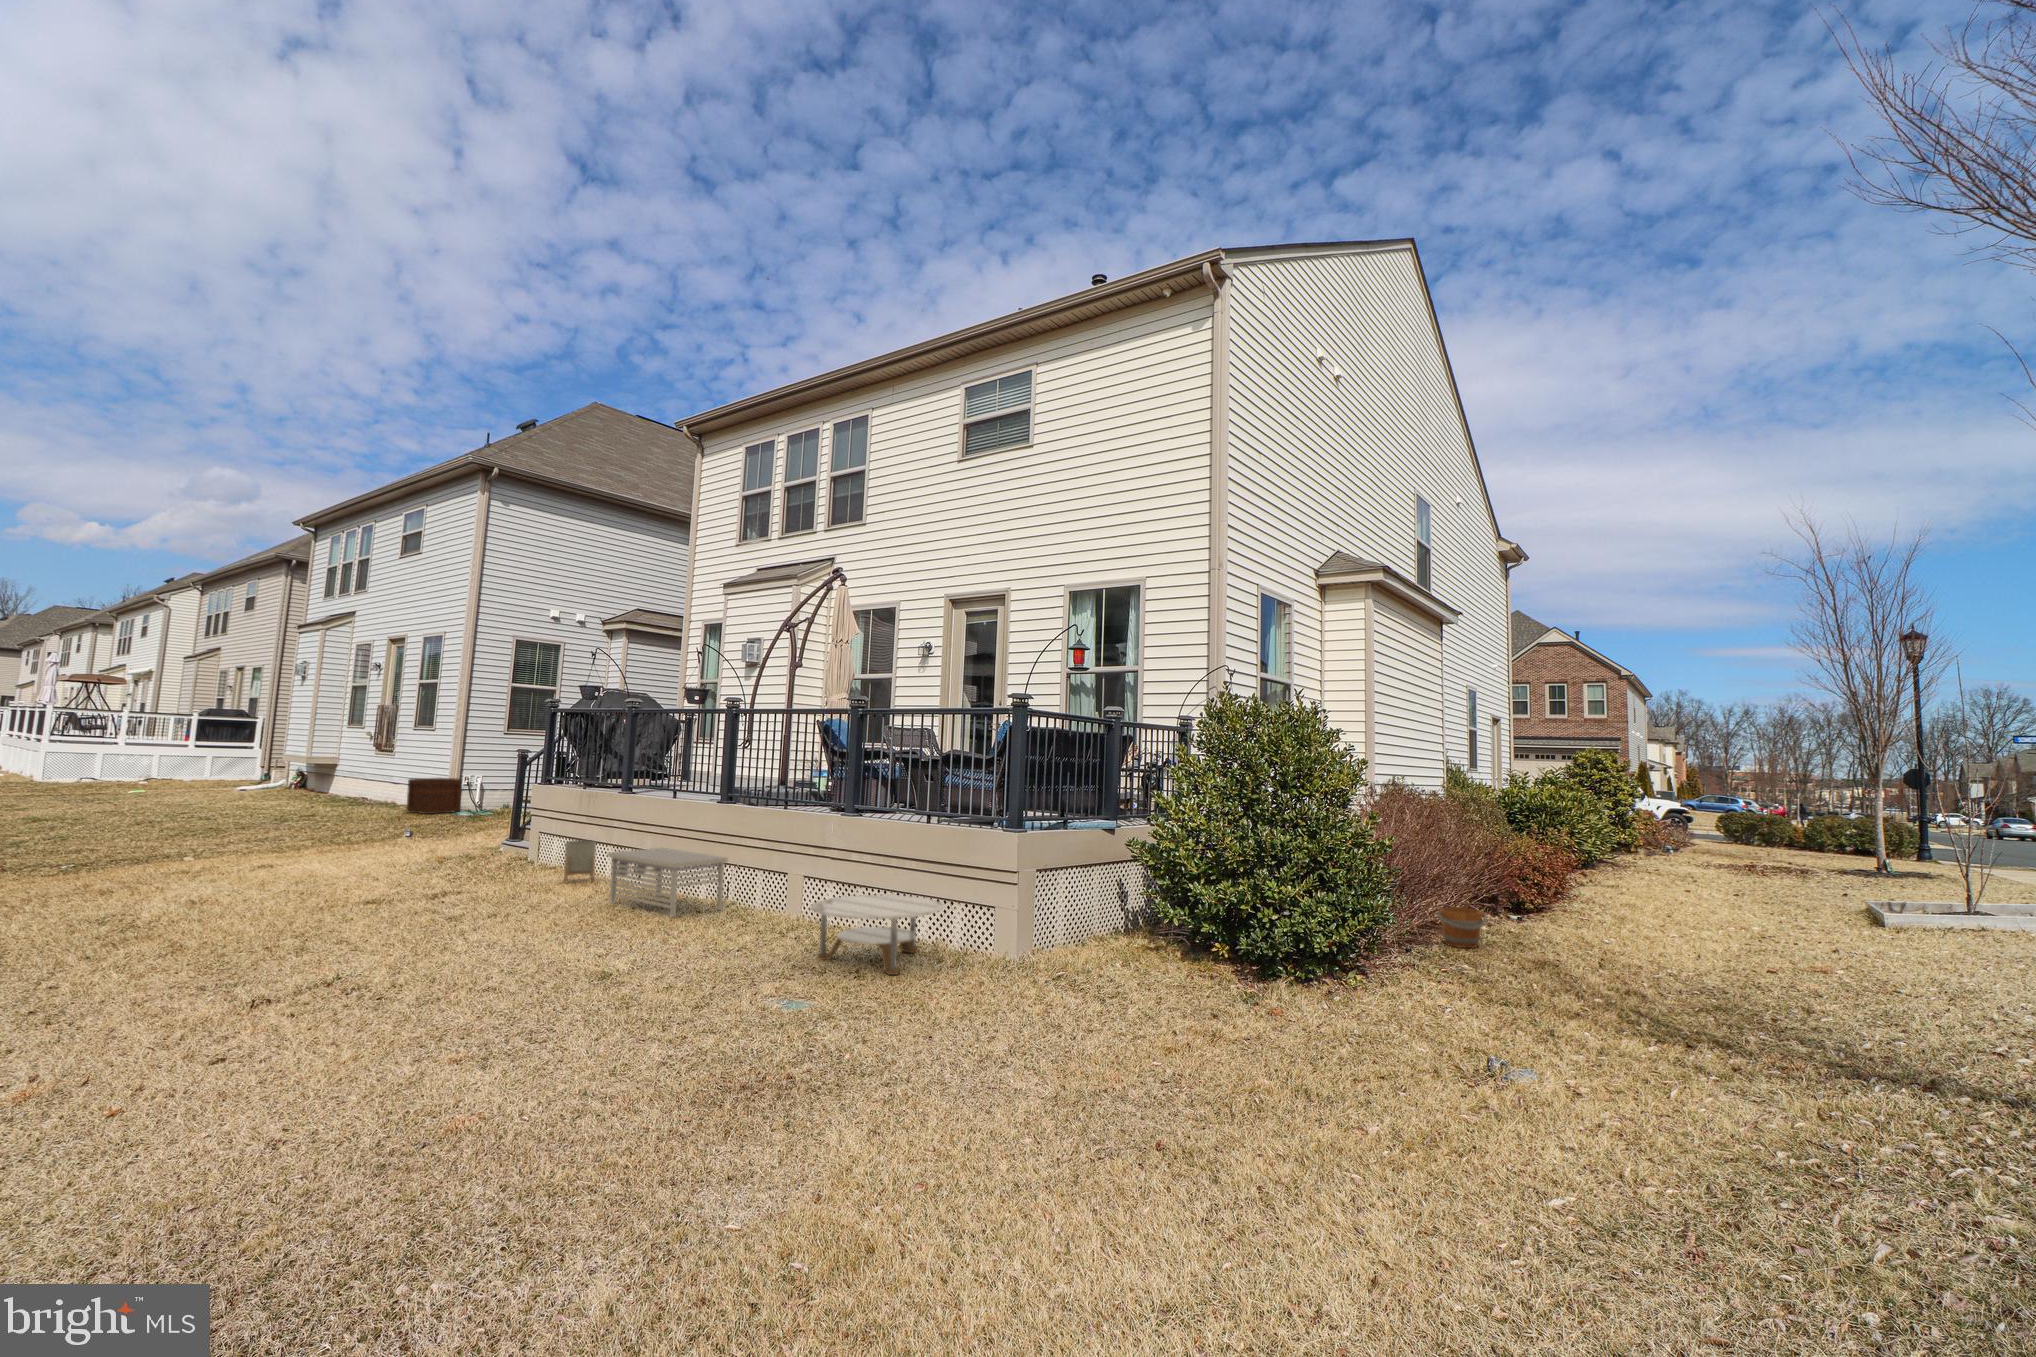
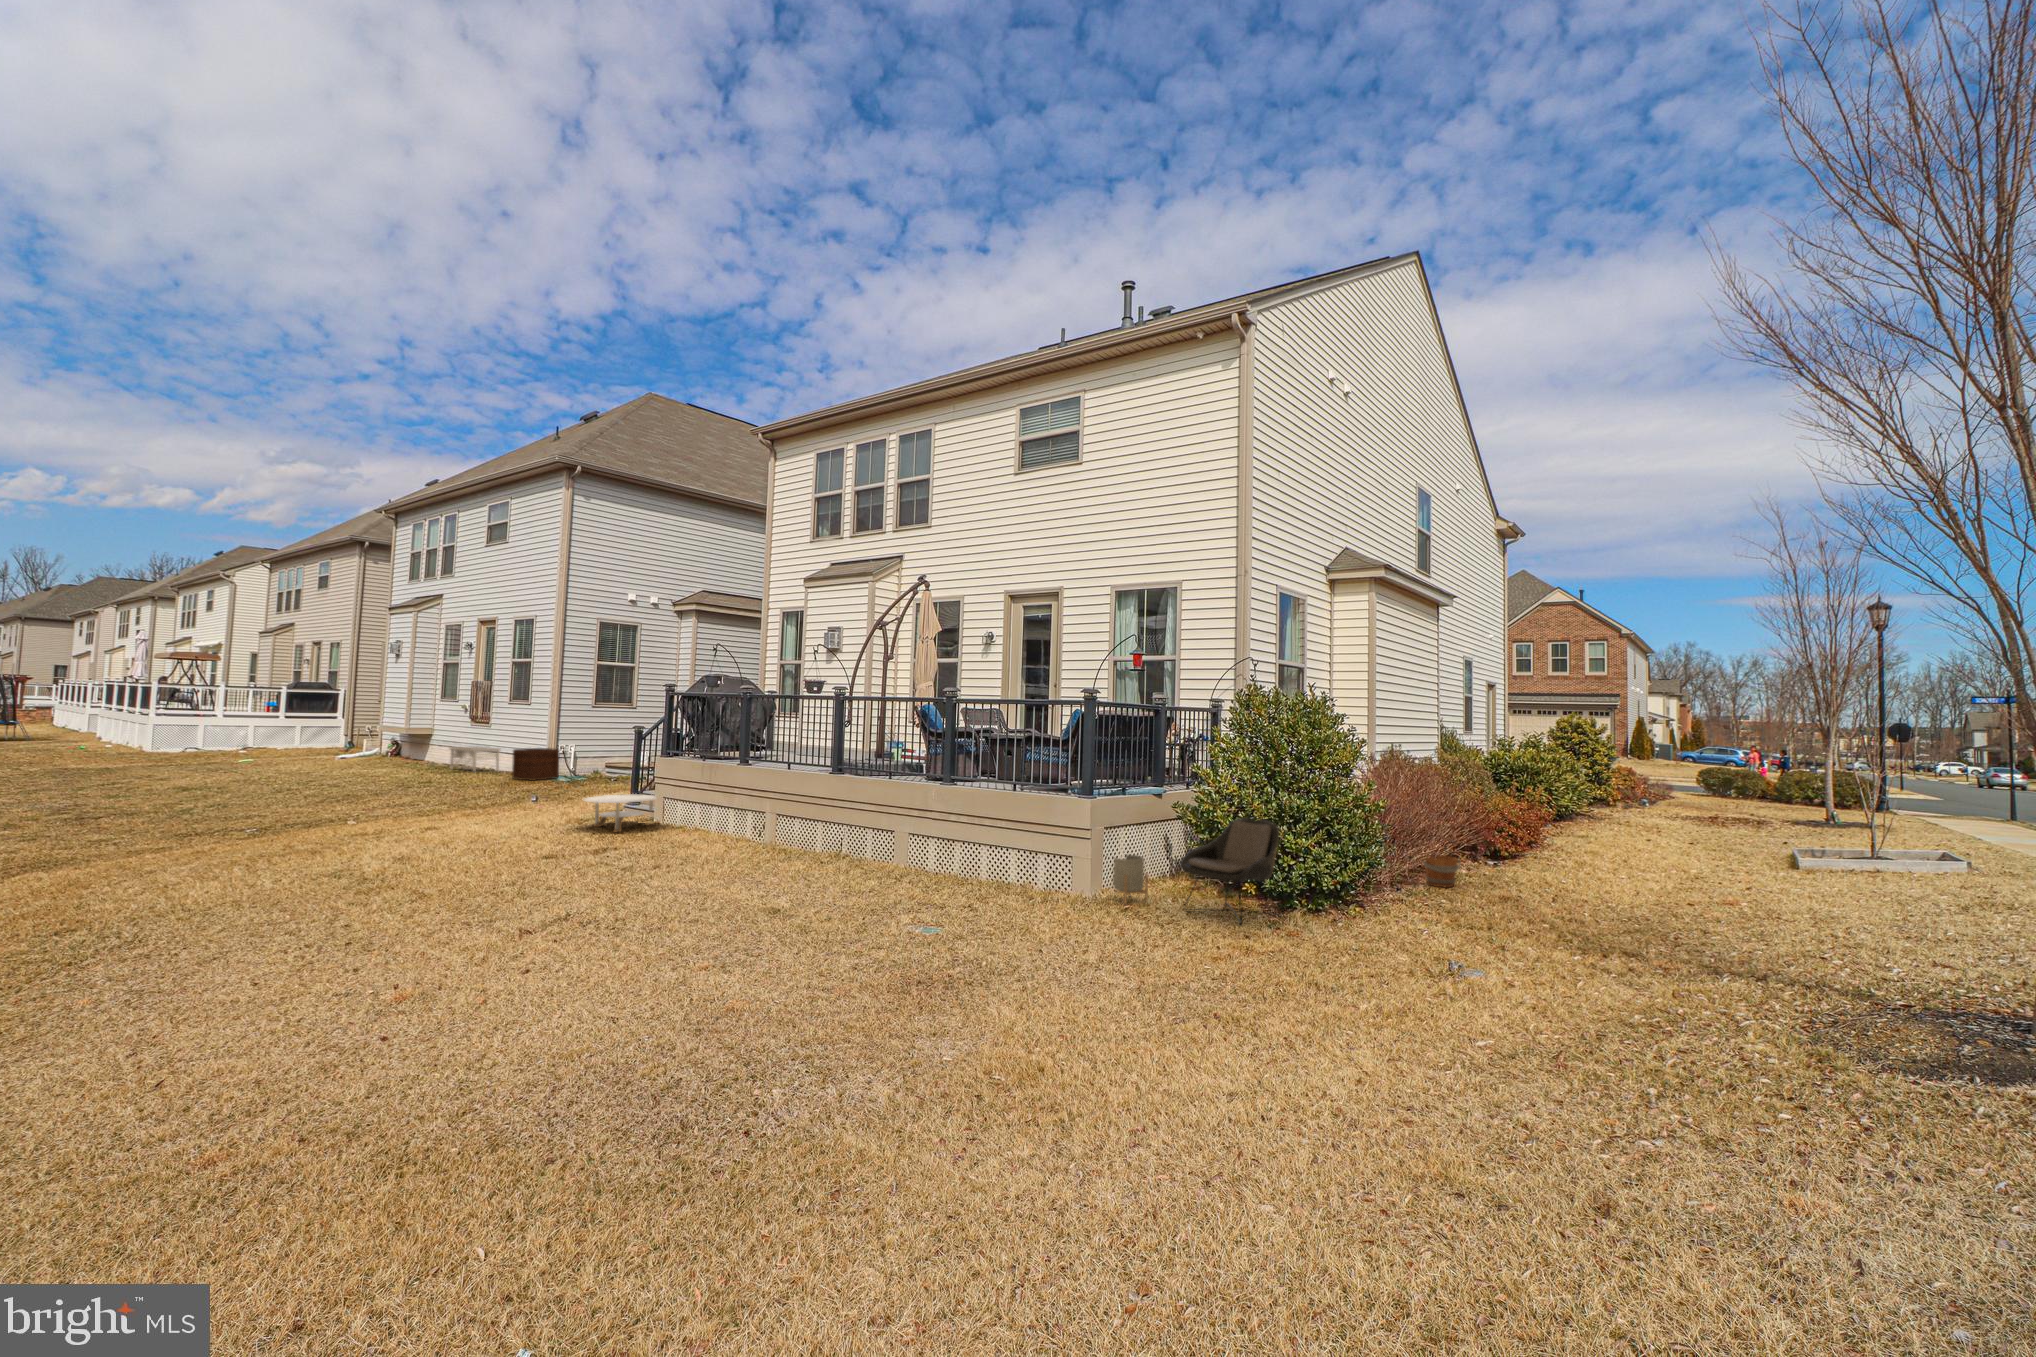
planter: present [564,840,596,883] -> present [1108,854,1148,904]
storage bench: present [607,848,728,917] -> present [450,747,500,771]
lounge chair: none [1128,858,1264,1001] -> present [1180,818,1284,925]
round table: present [810,895,944,975] -> present [584,794,656,833]

